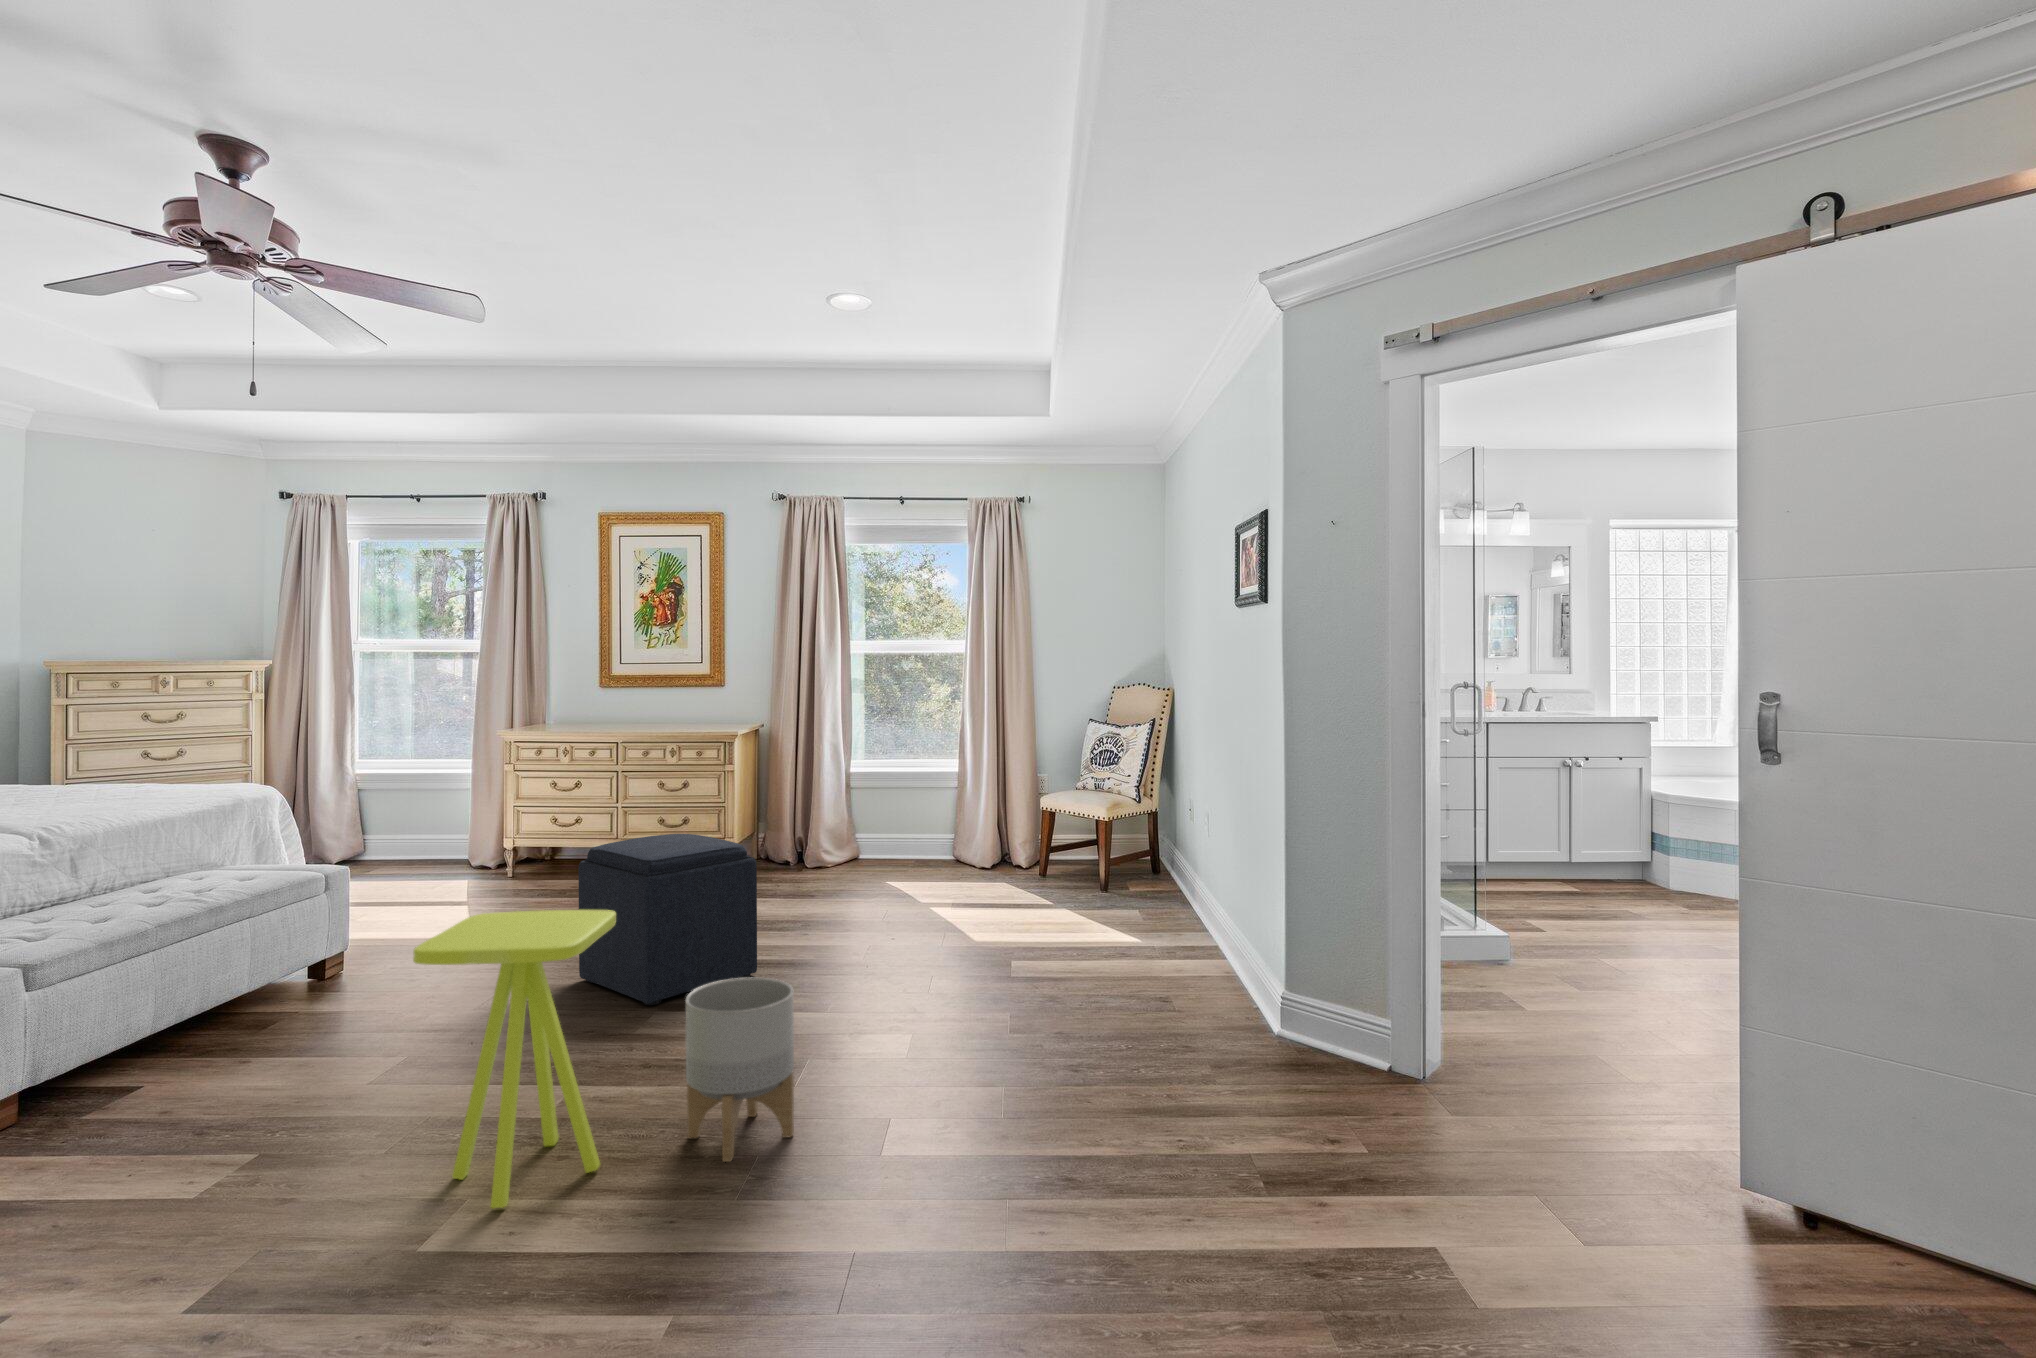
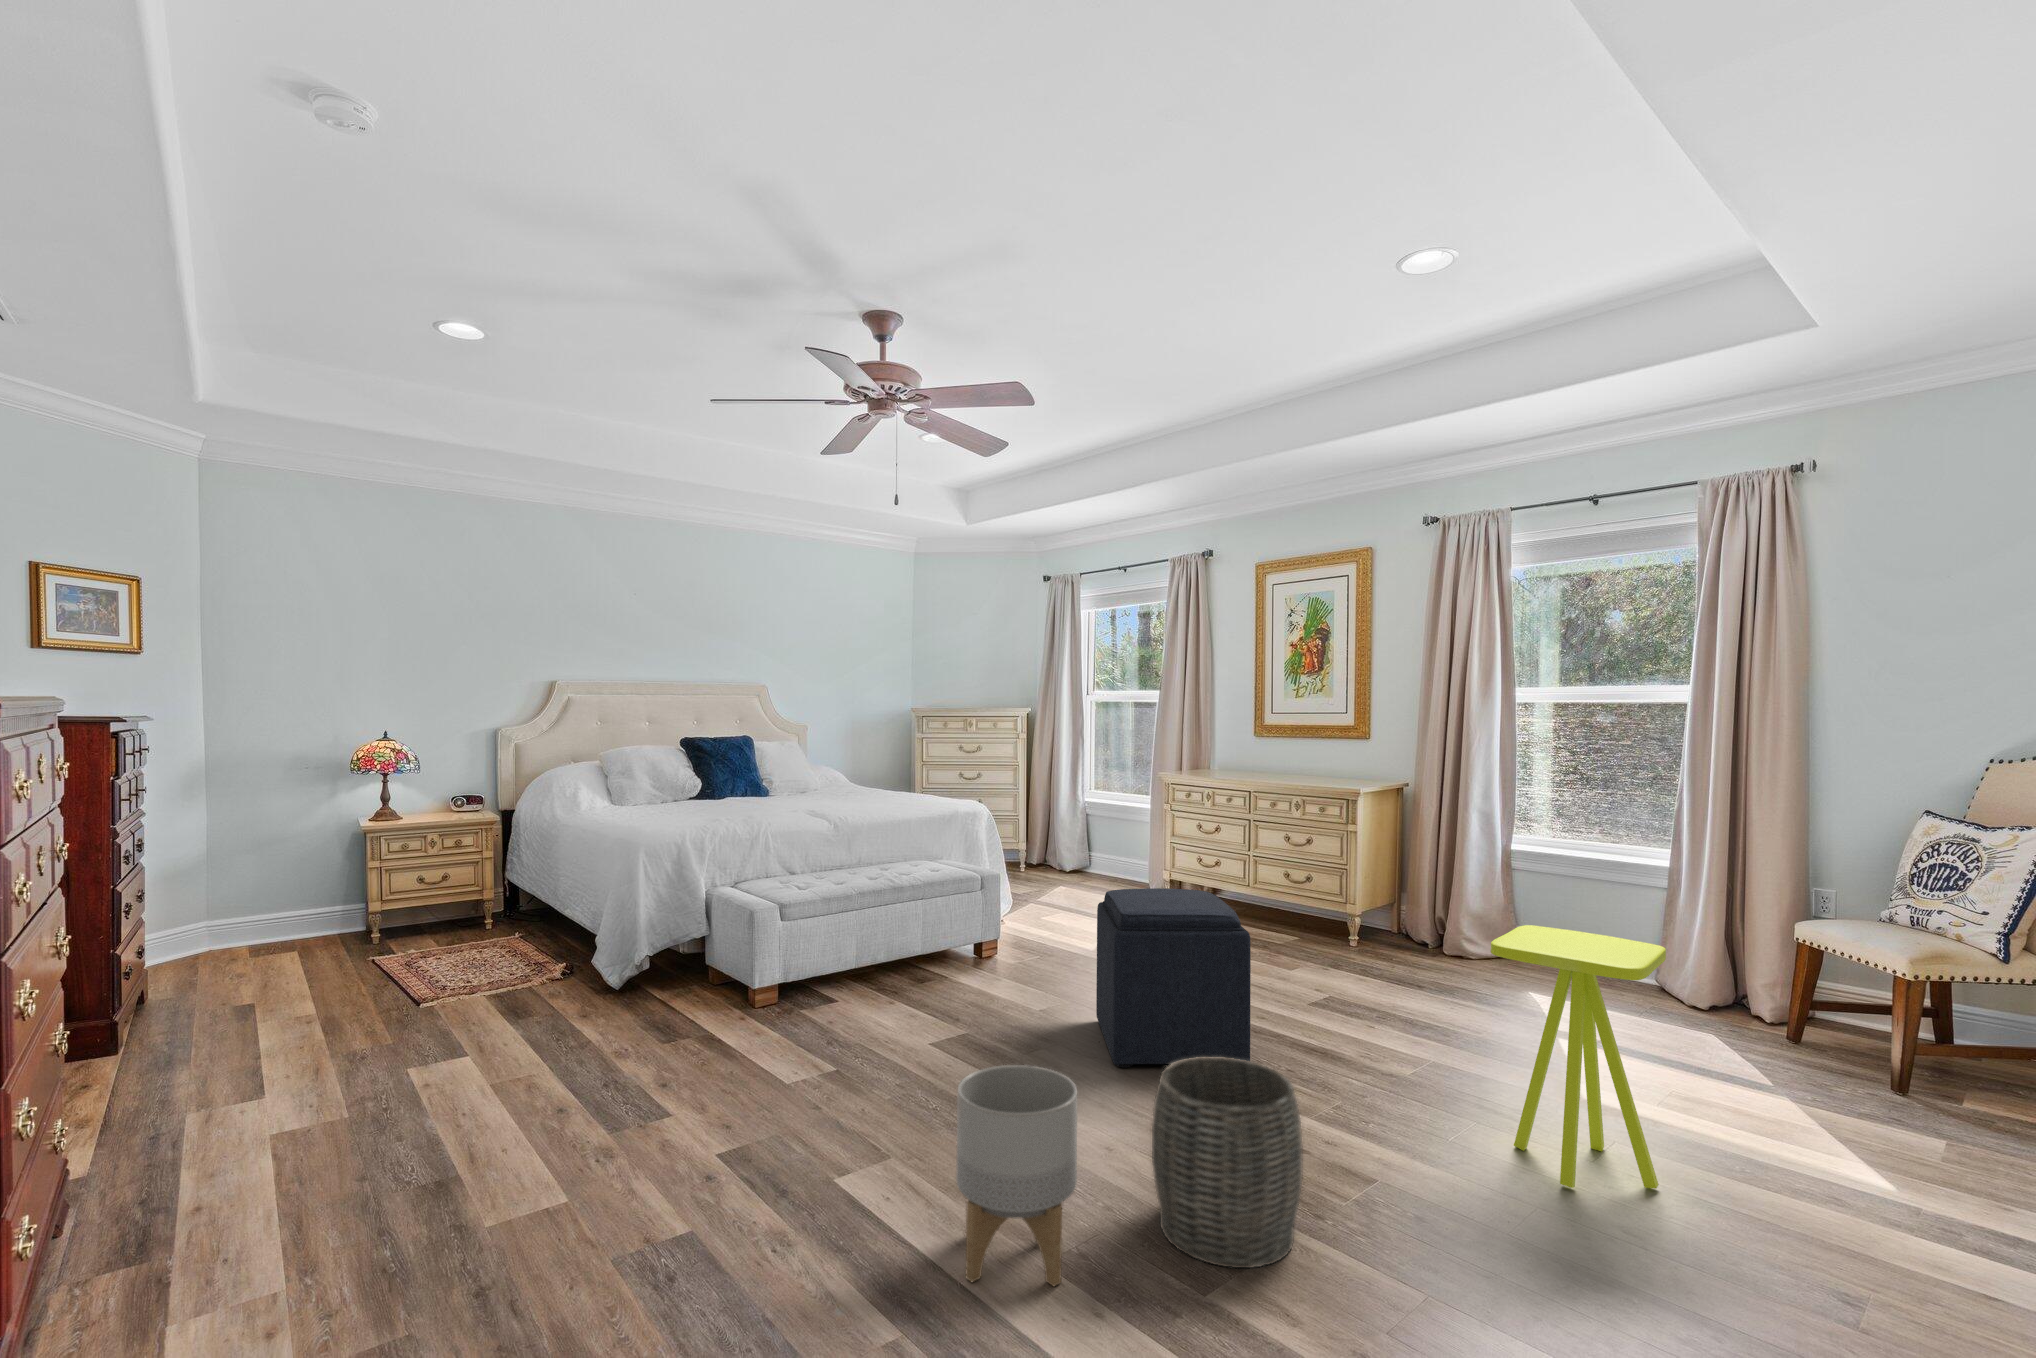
side table: present [413,910,615,1208] -> present [1491,925,1666,1188]
woven basket: none [801,939,916,1086] -> present [1152,1057,1303,1268]

